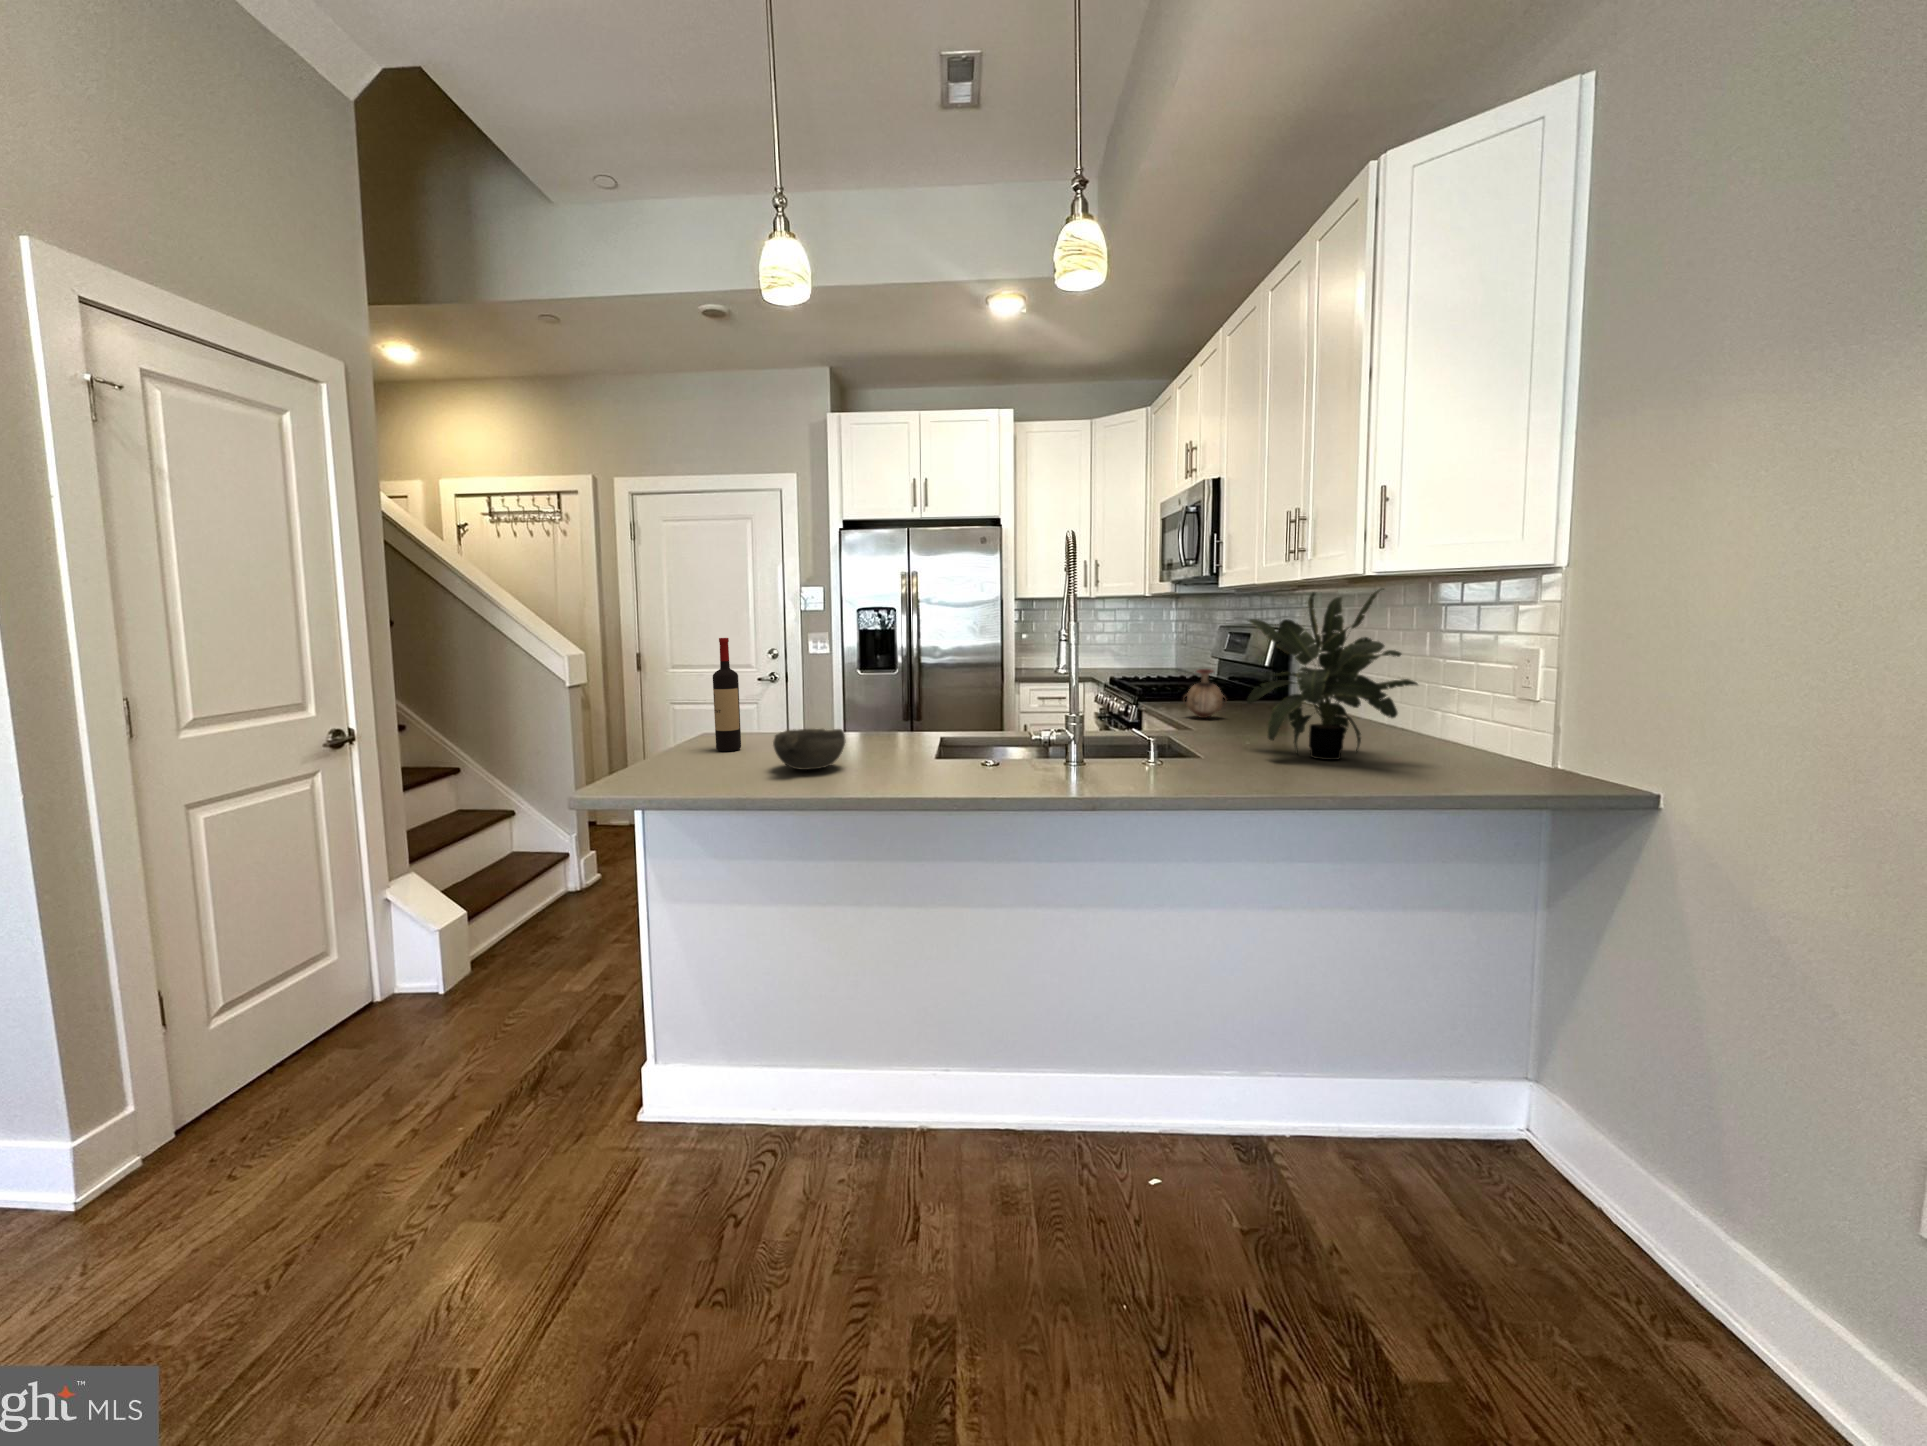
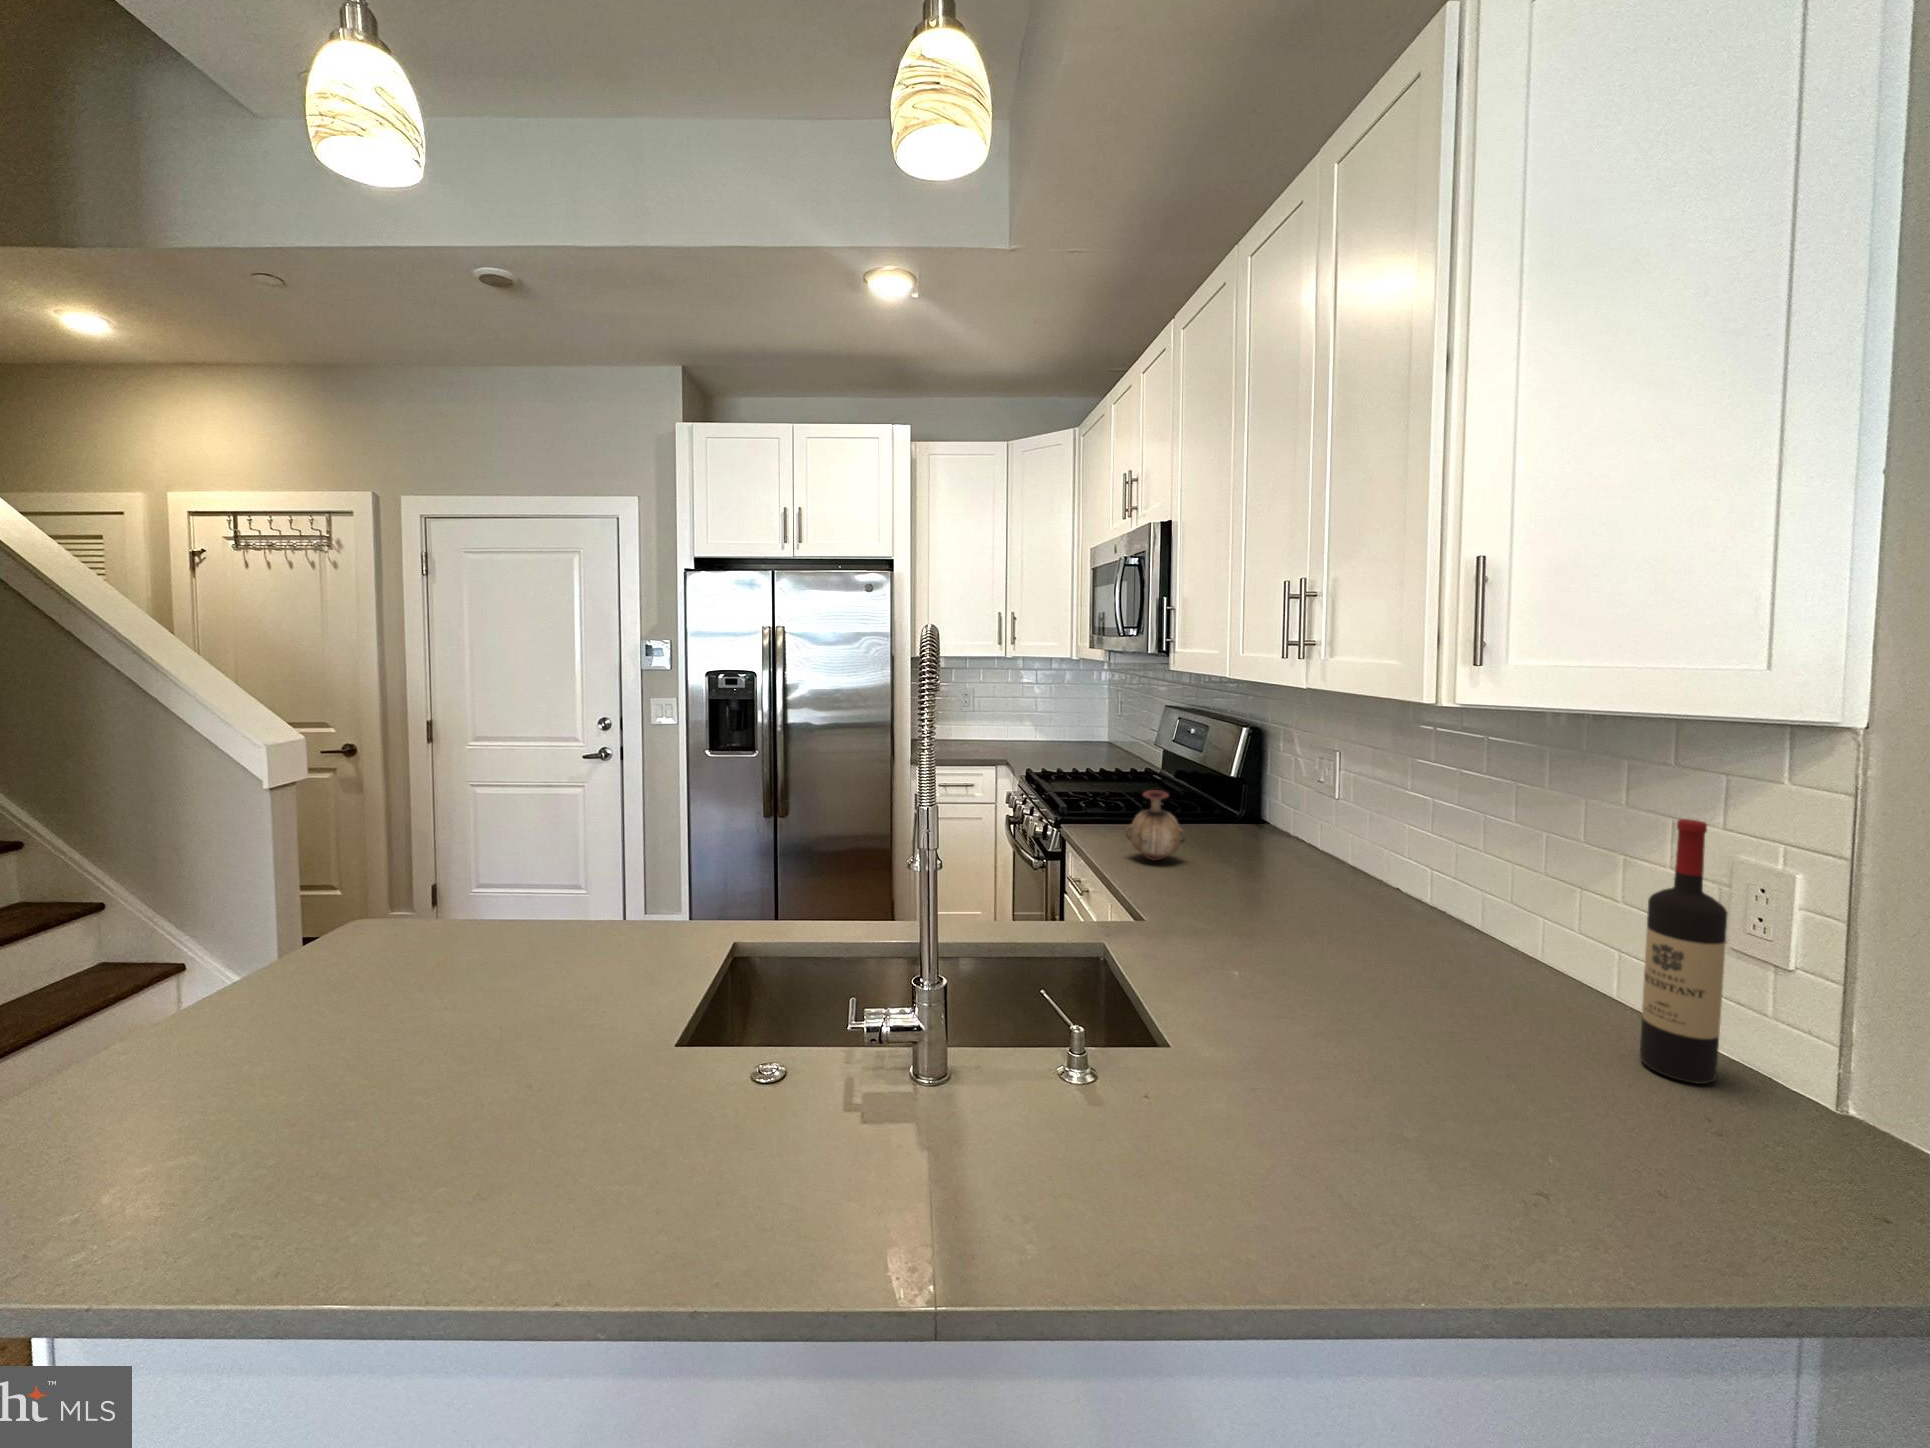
potted plant: present [1247,589,1418,760] -> none [1228,715,1520,1000]
wine bottle: present [713,638,741,751] -> present [1640,819,1727,1084]
bowl: present [773,729,845,770] -> none [378,952,542,1050]

